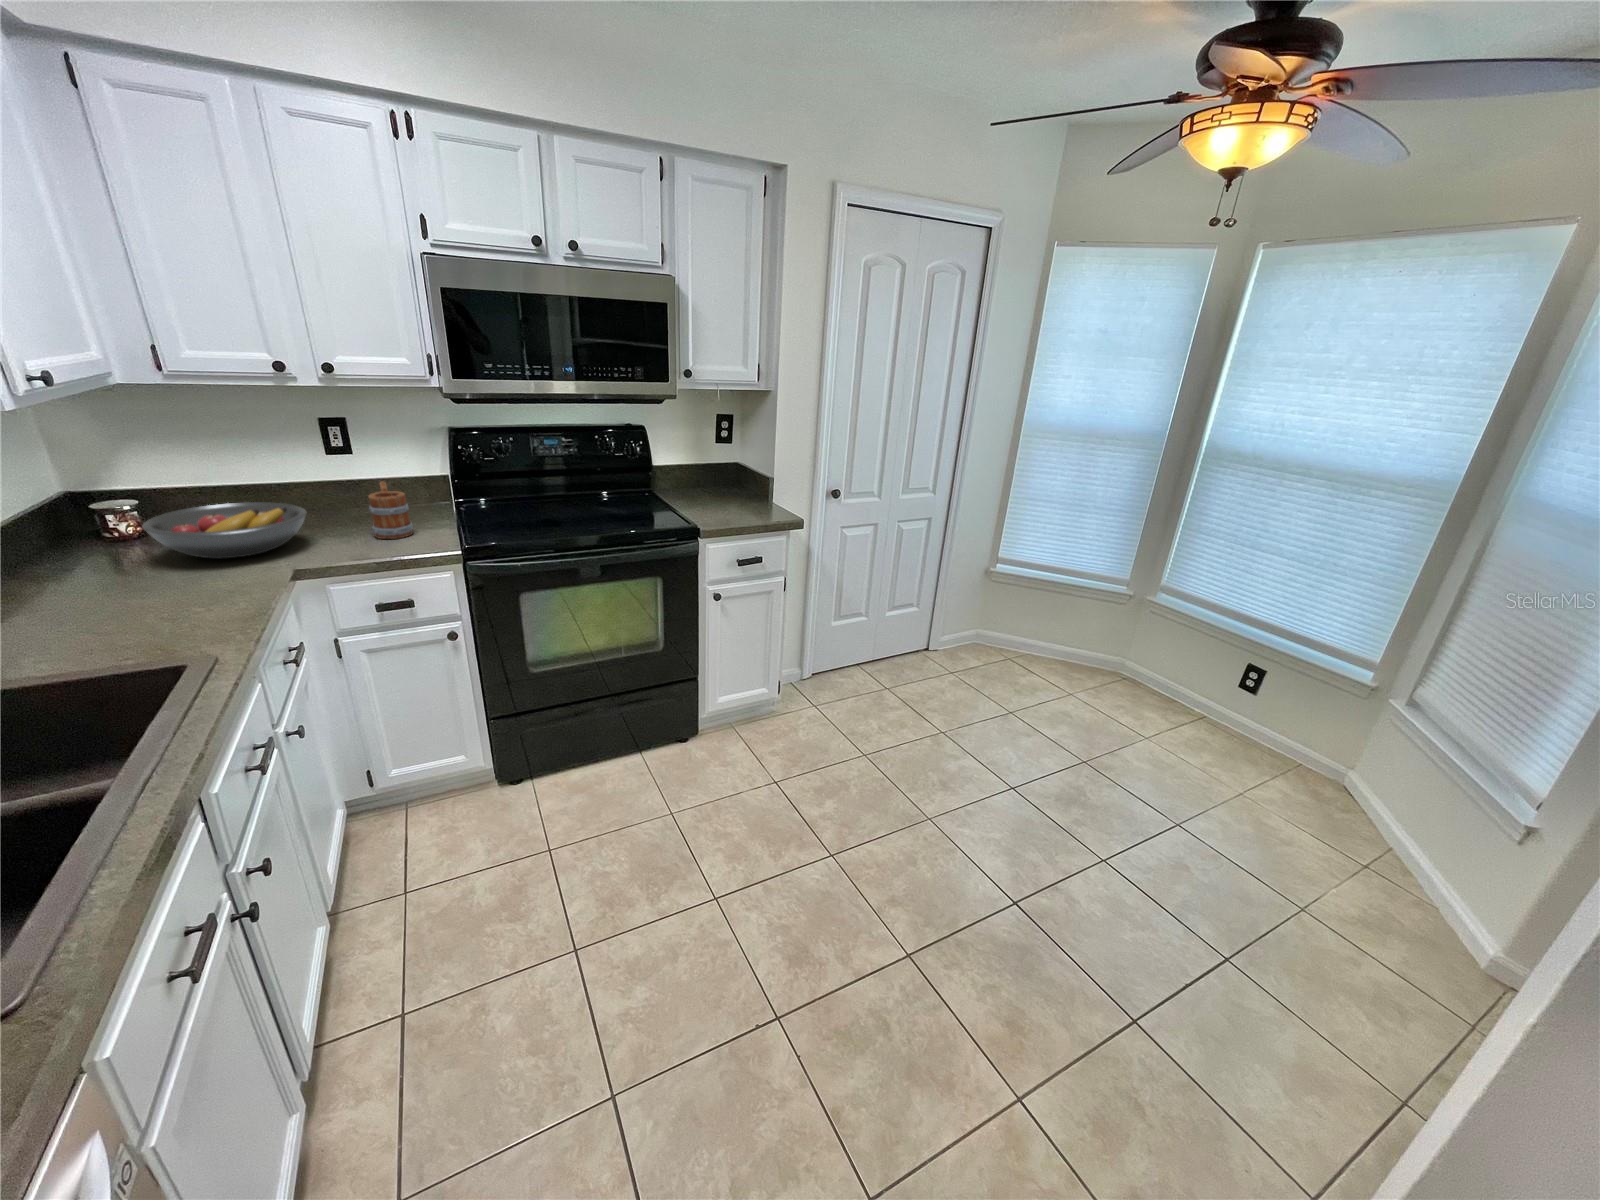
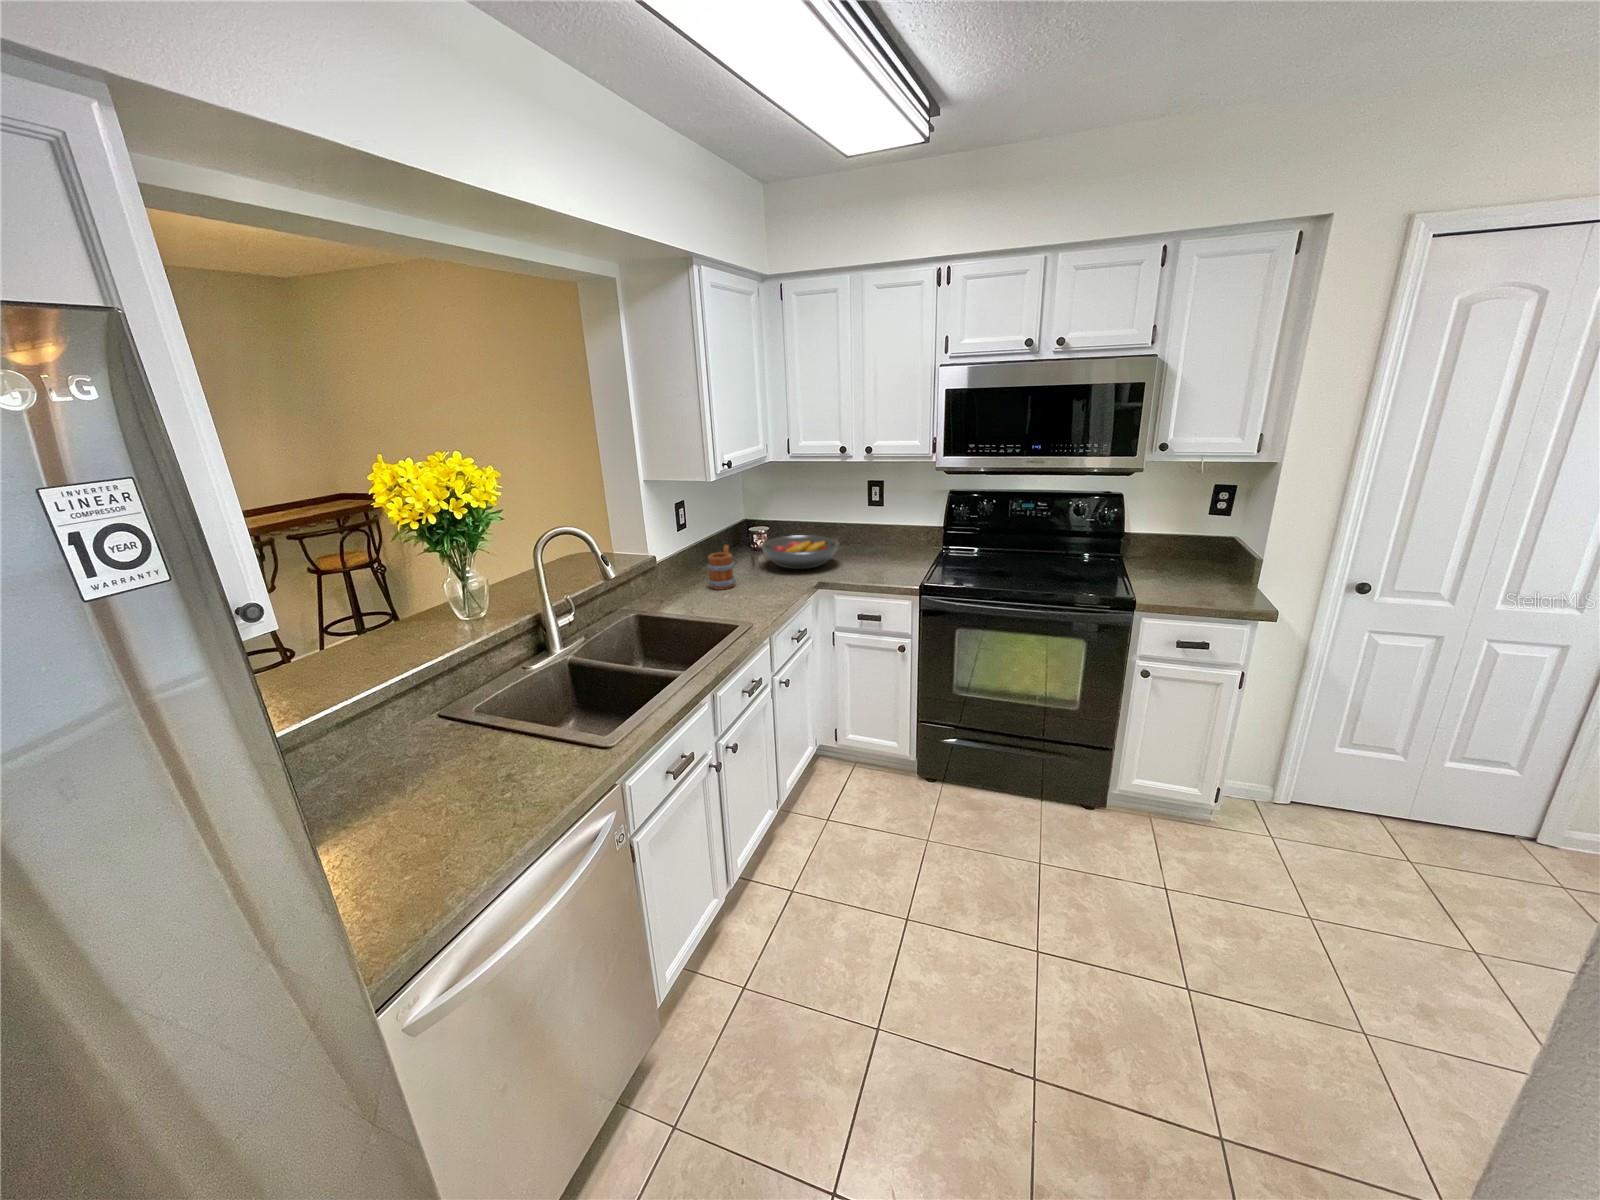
mug: present [369,482,413,539] -> present [707,545,736,590]

